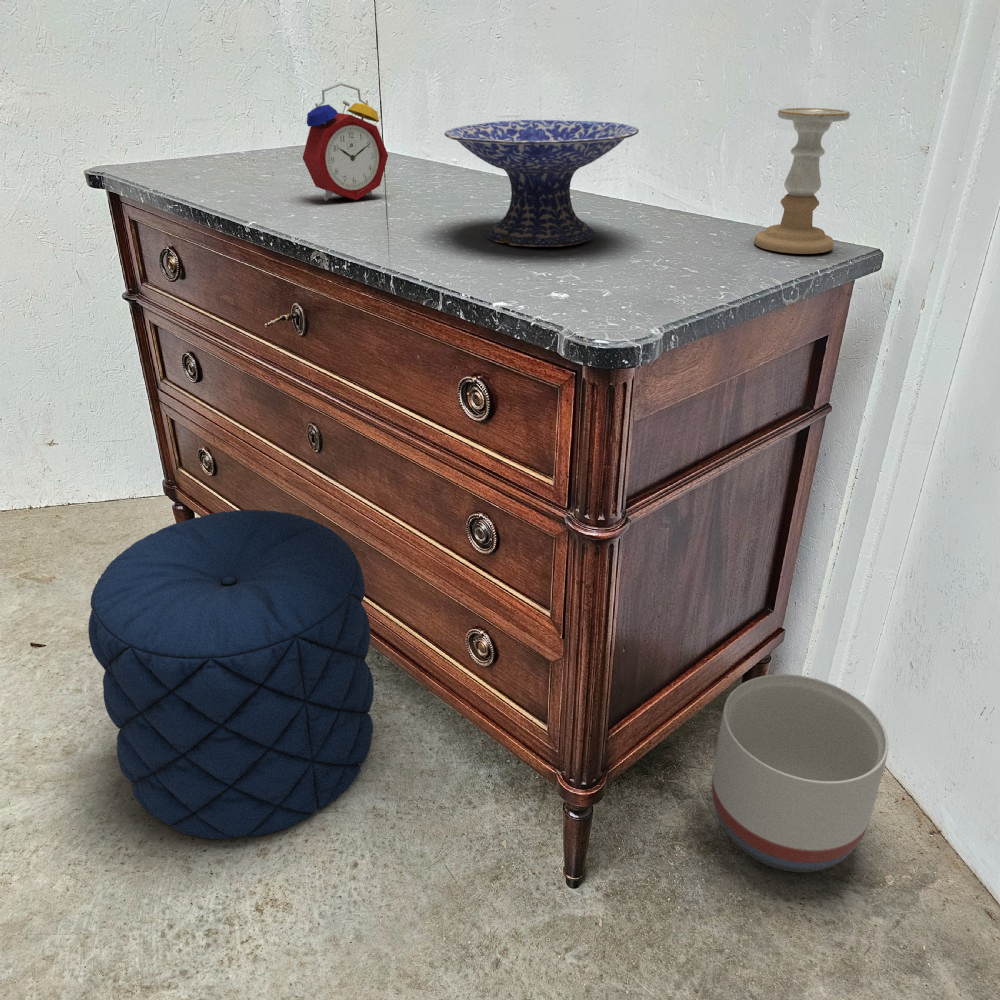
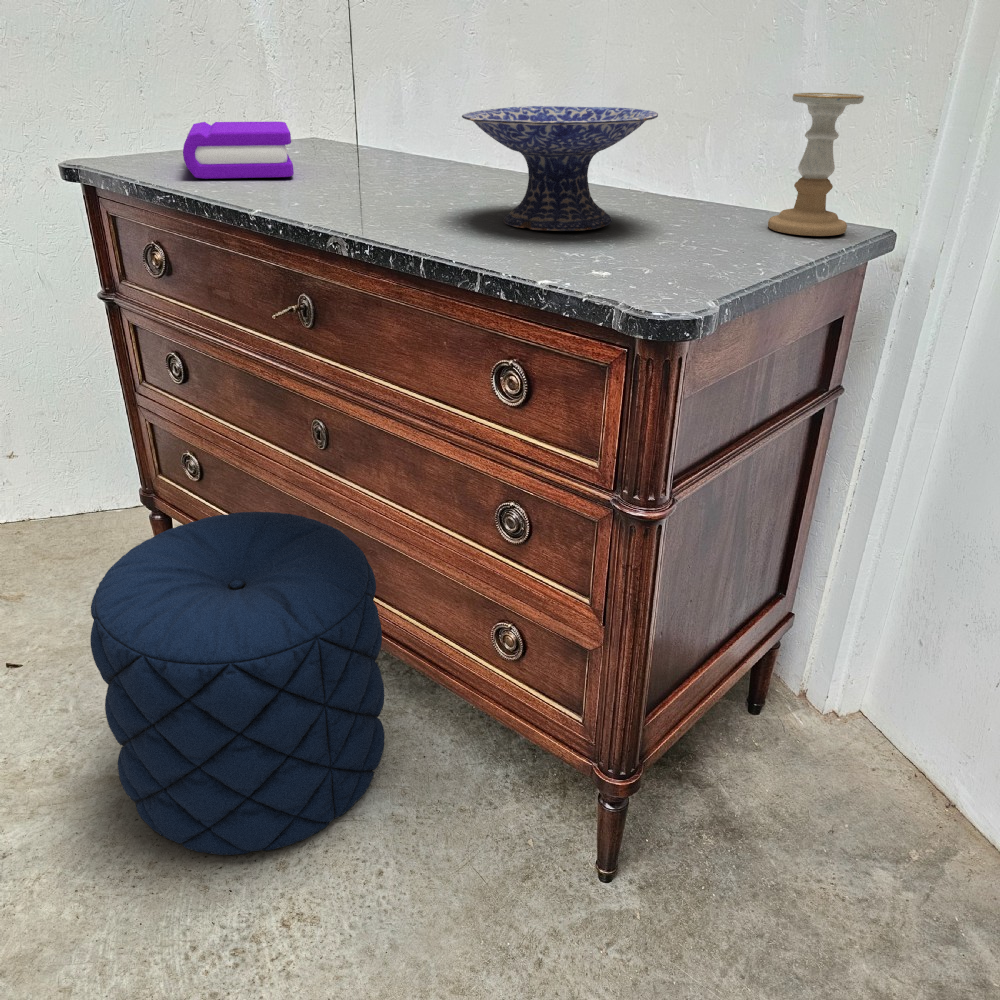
alarm clock: present [303,82,388,201] -> none [301,69,388,191]
book: none [193,129,302,187] -> present [183,122,294,179]
planter: present [712,674,889,872] -> none [737,657,915,852]

